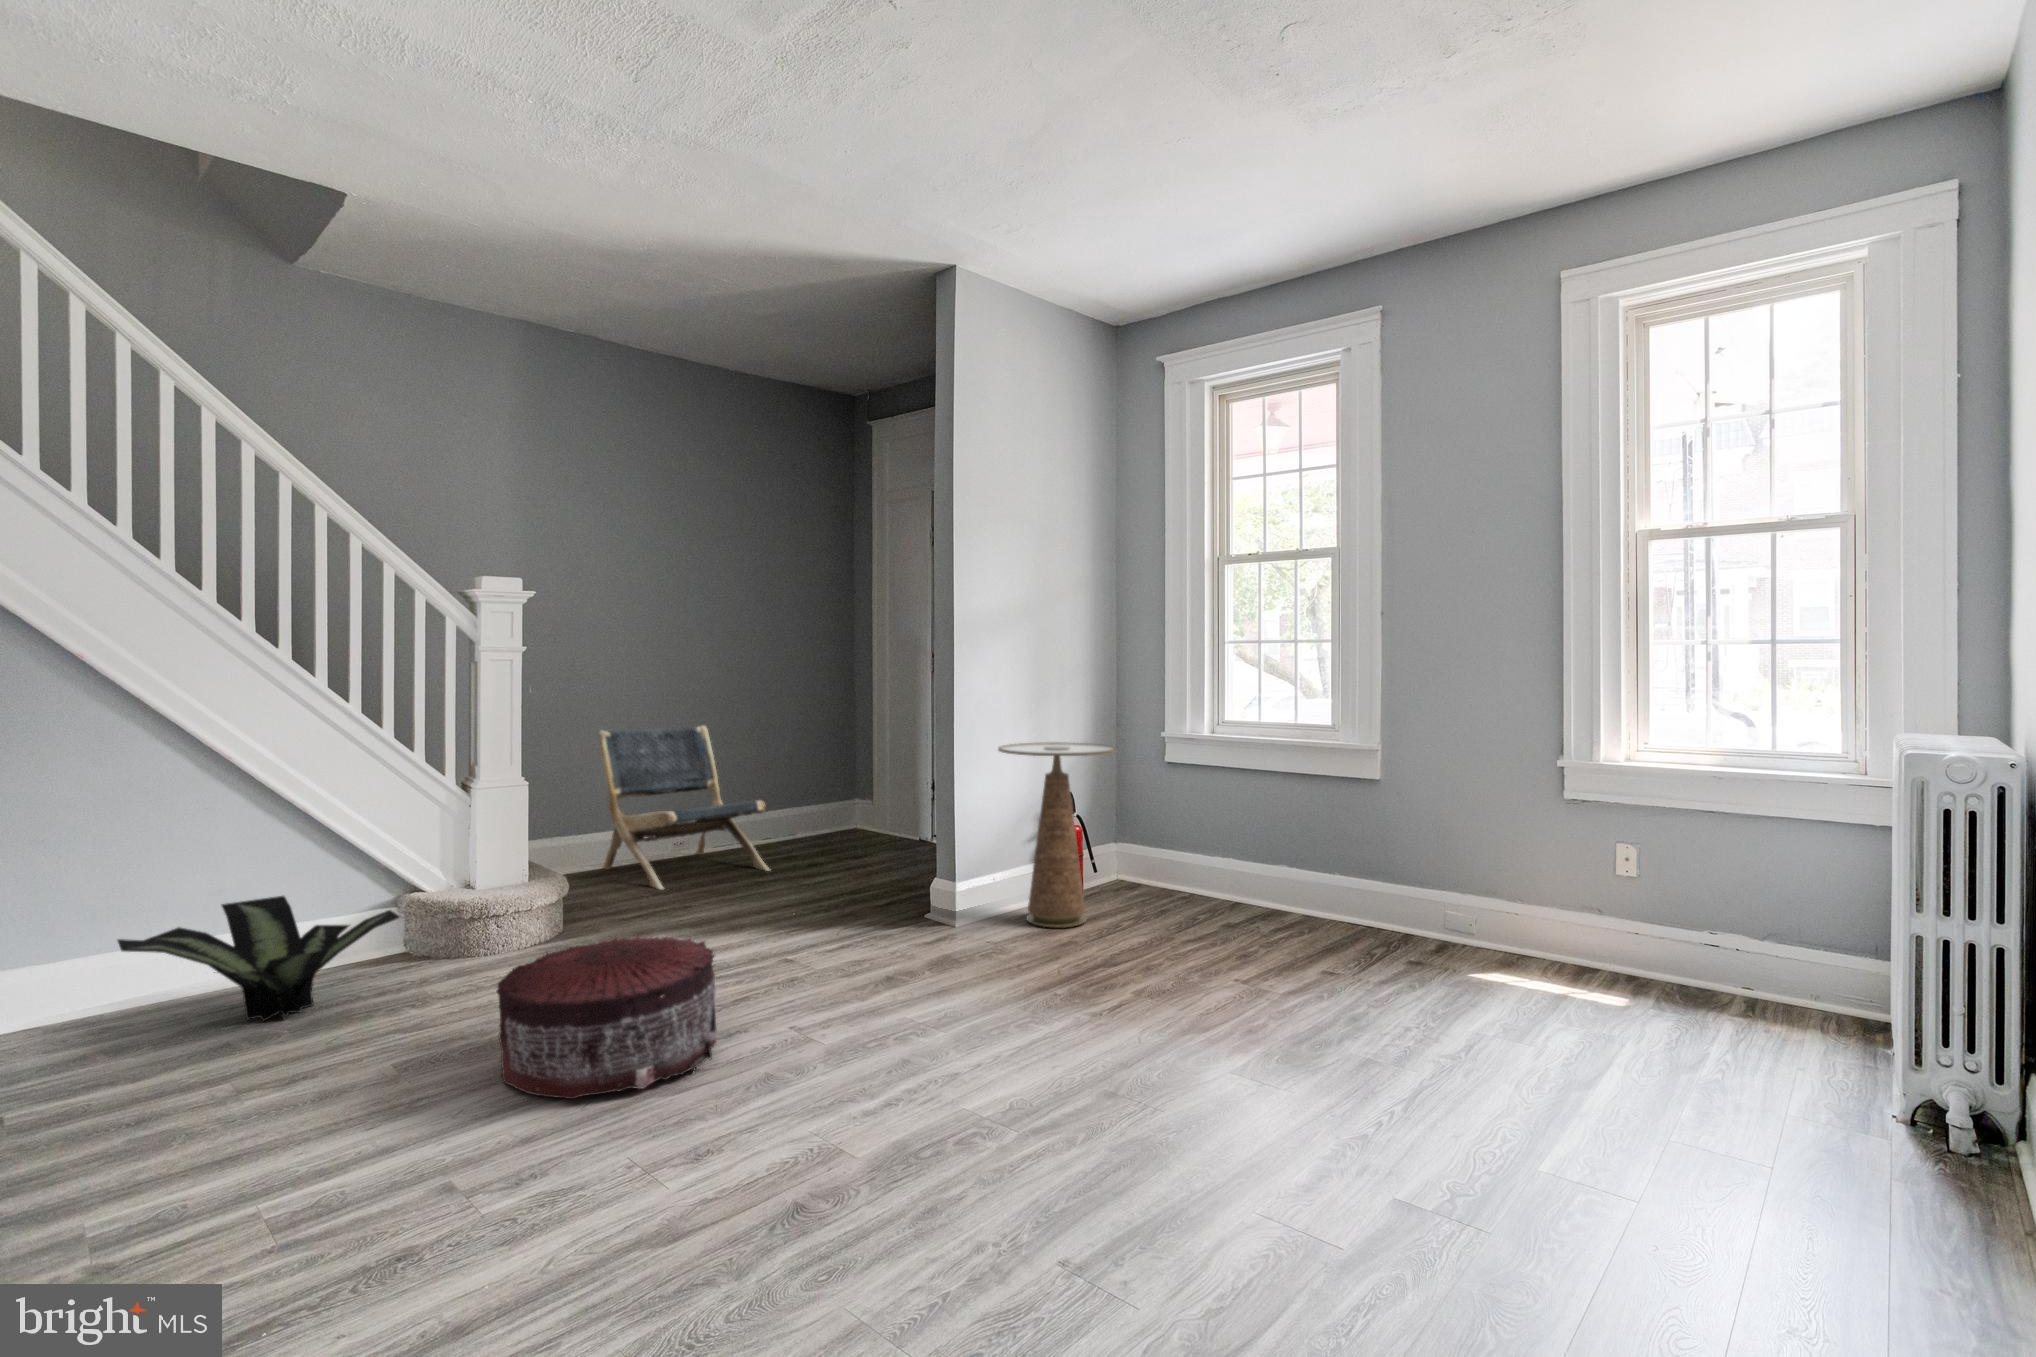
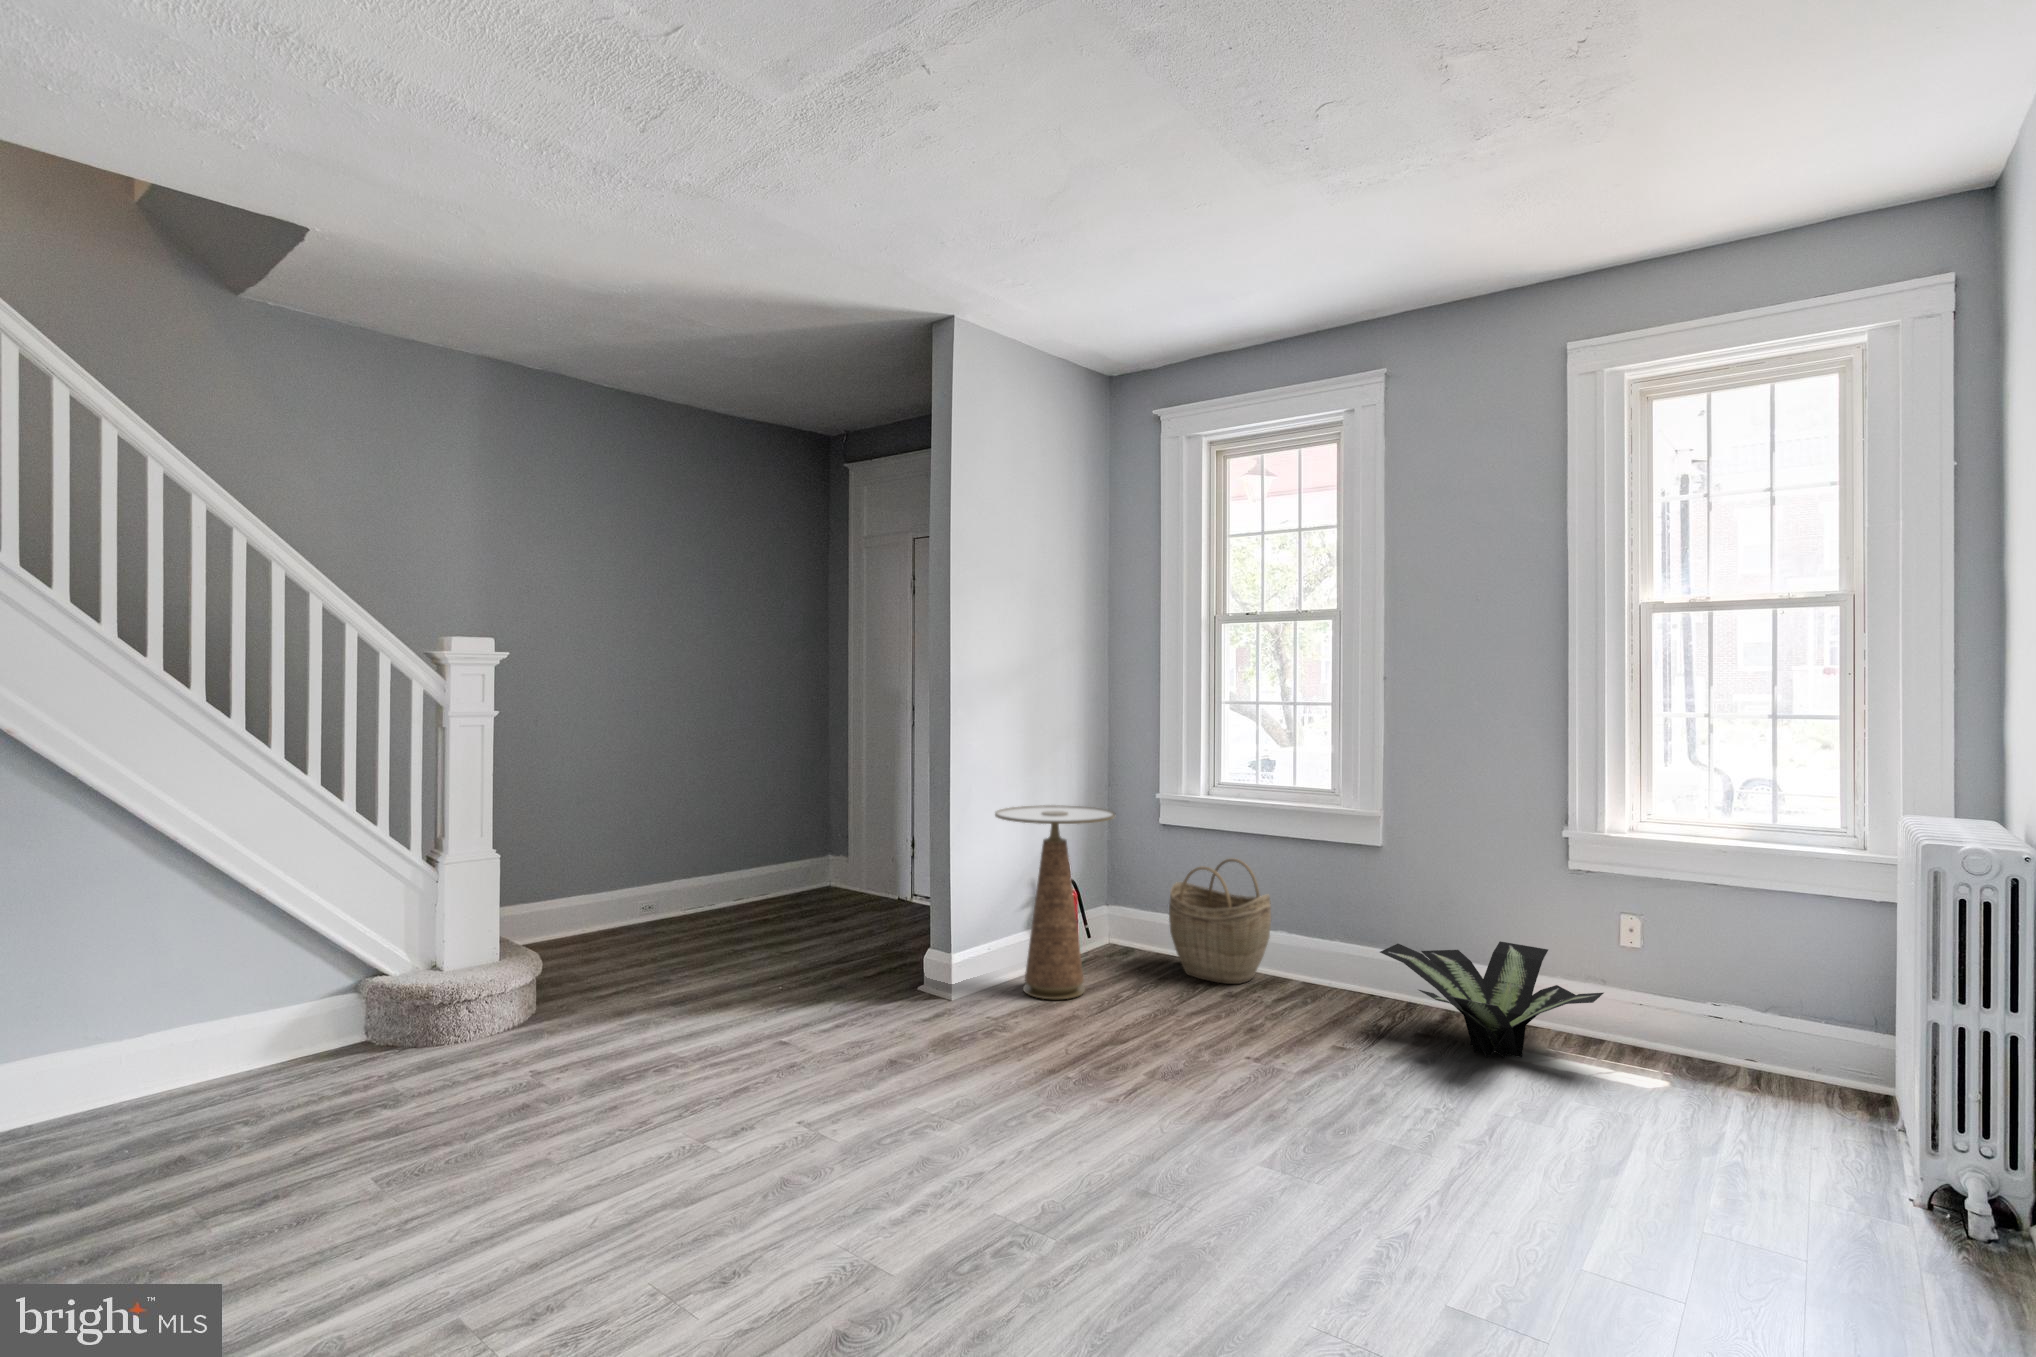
lounge chair: present [598,725,769,889] -> none [564,781,747,959]
woven basket: none [1172,796,1273,917] -> present [1169,859,1271,984]
potted plant: present [118,896,400,1021] -> present [1380,941,1604,1058]
pouf: present [497,936,717,1099] -> none [493,1026,726,1216]

